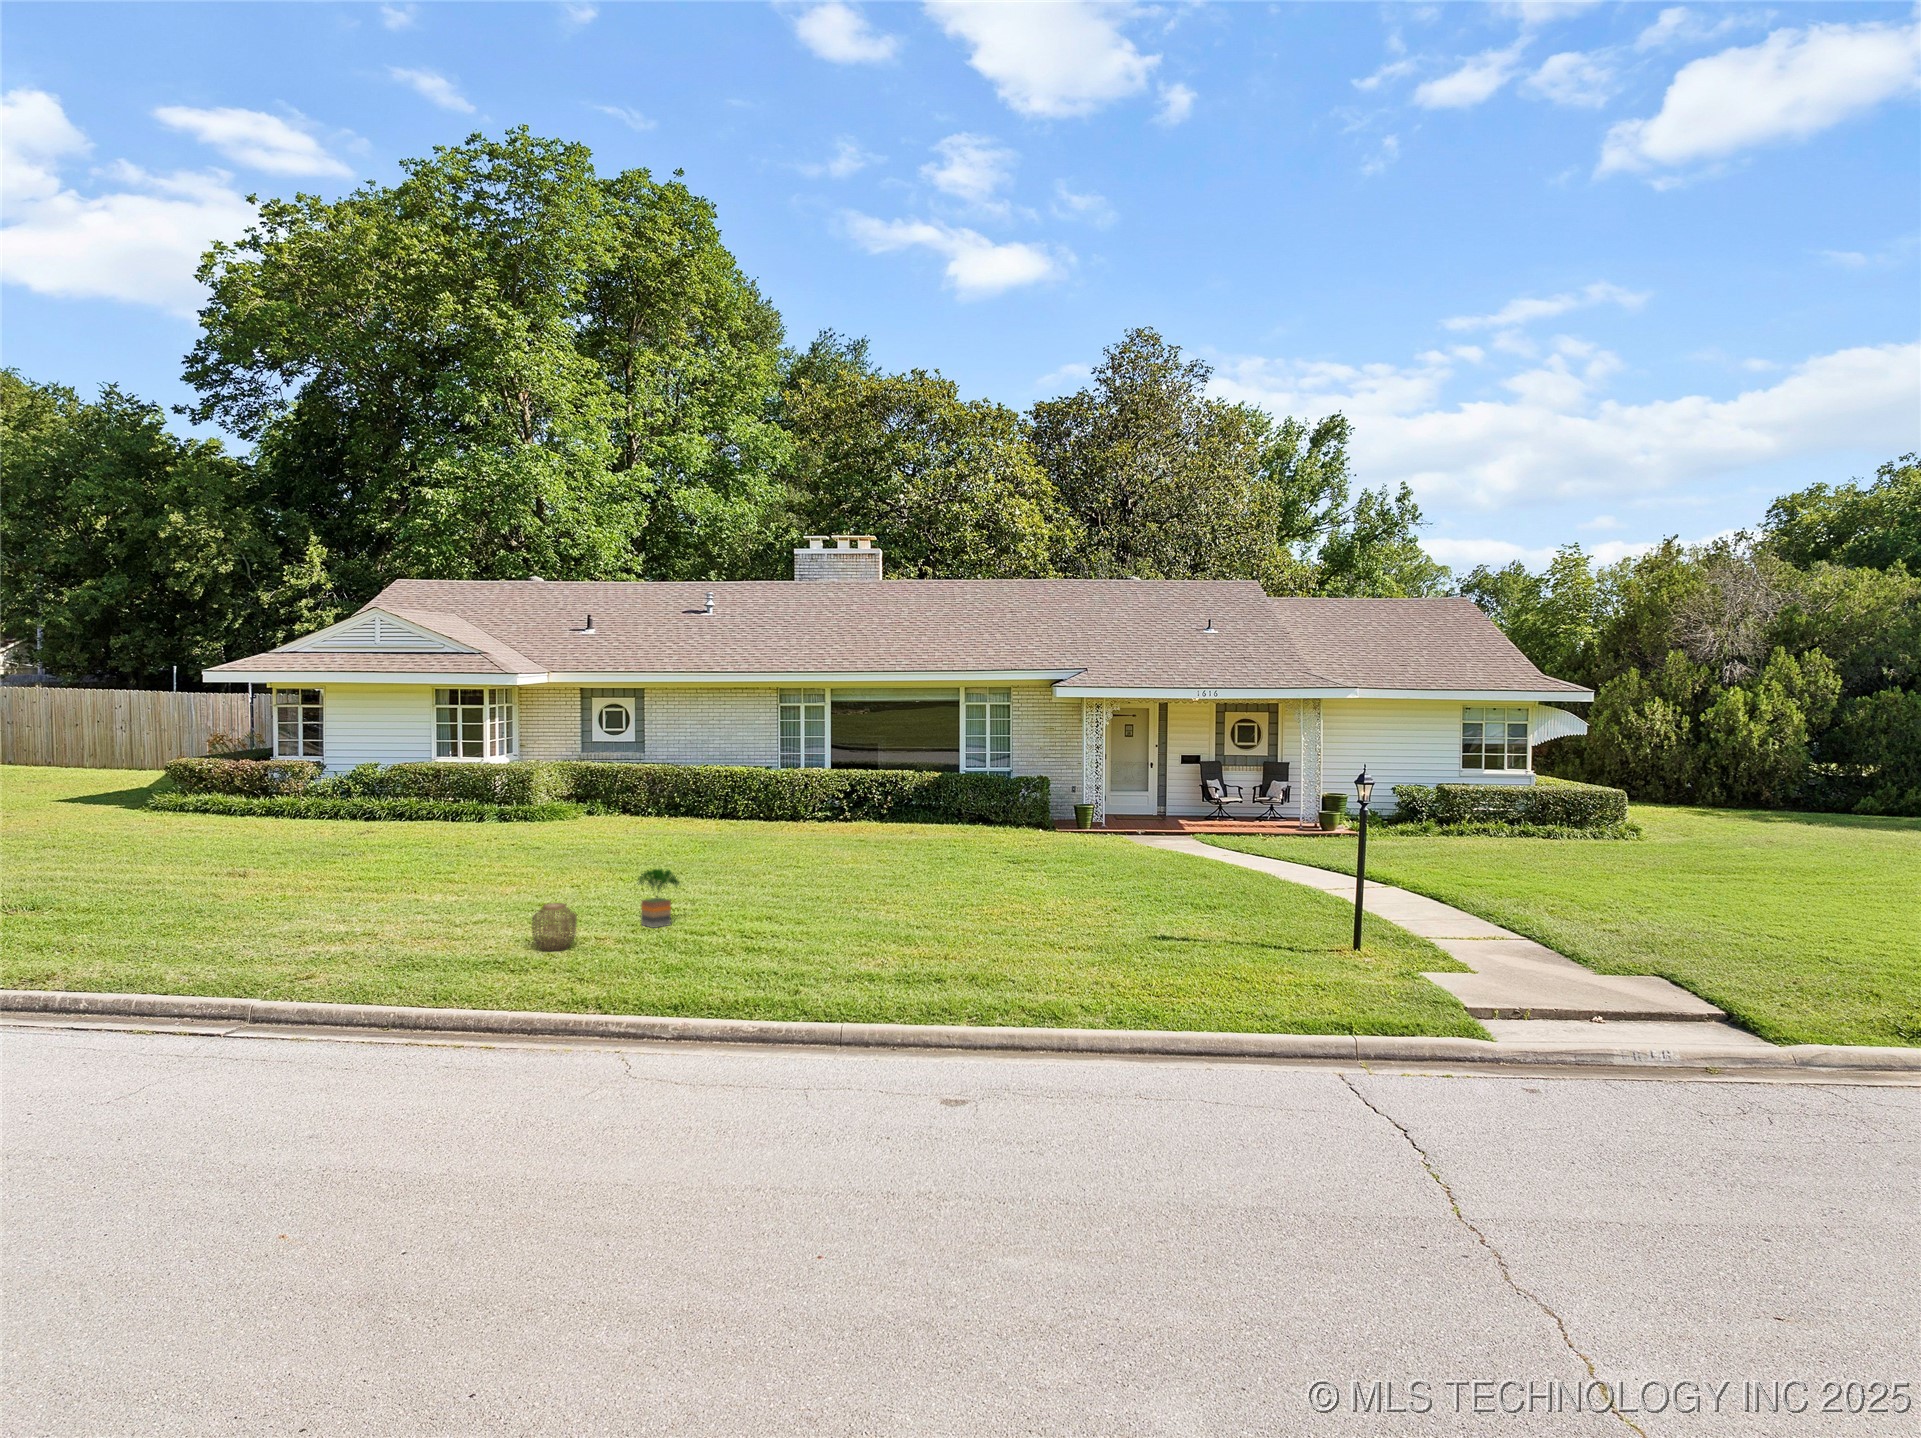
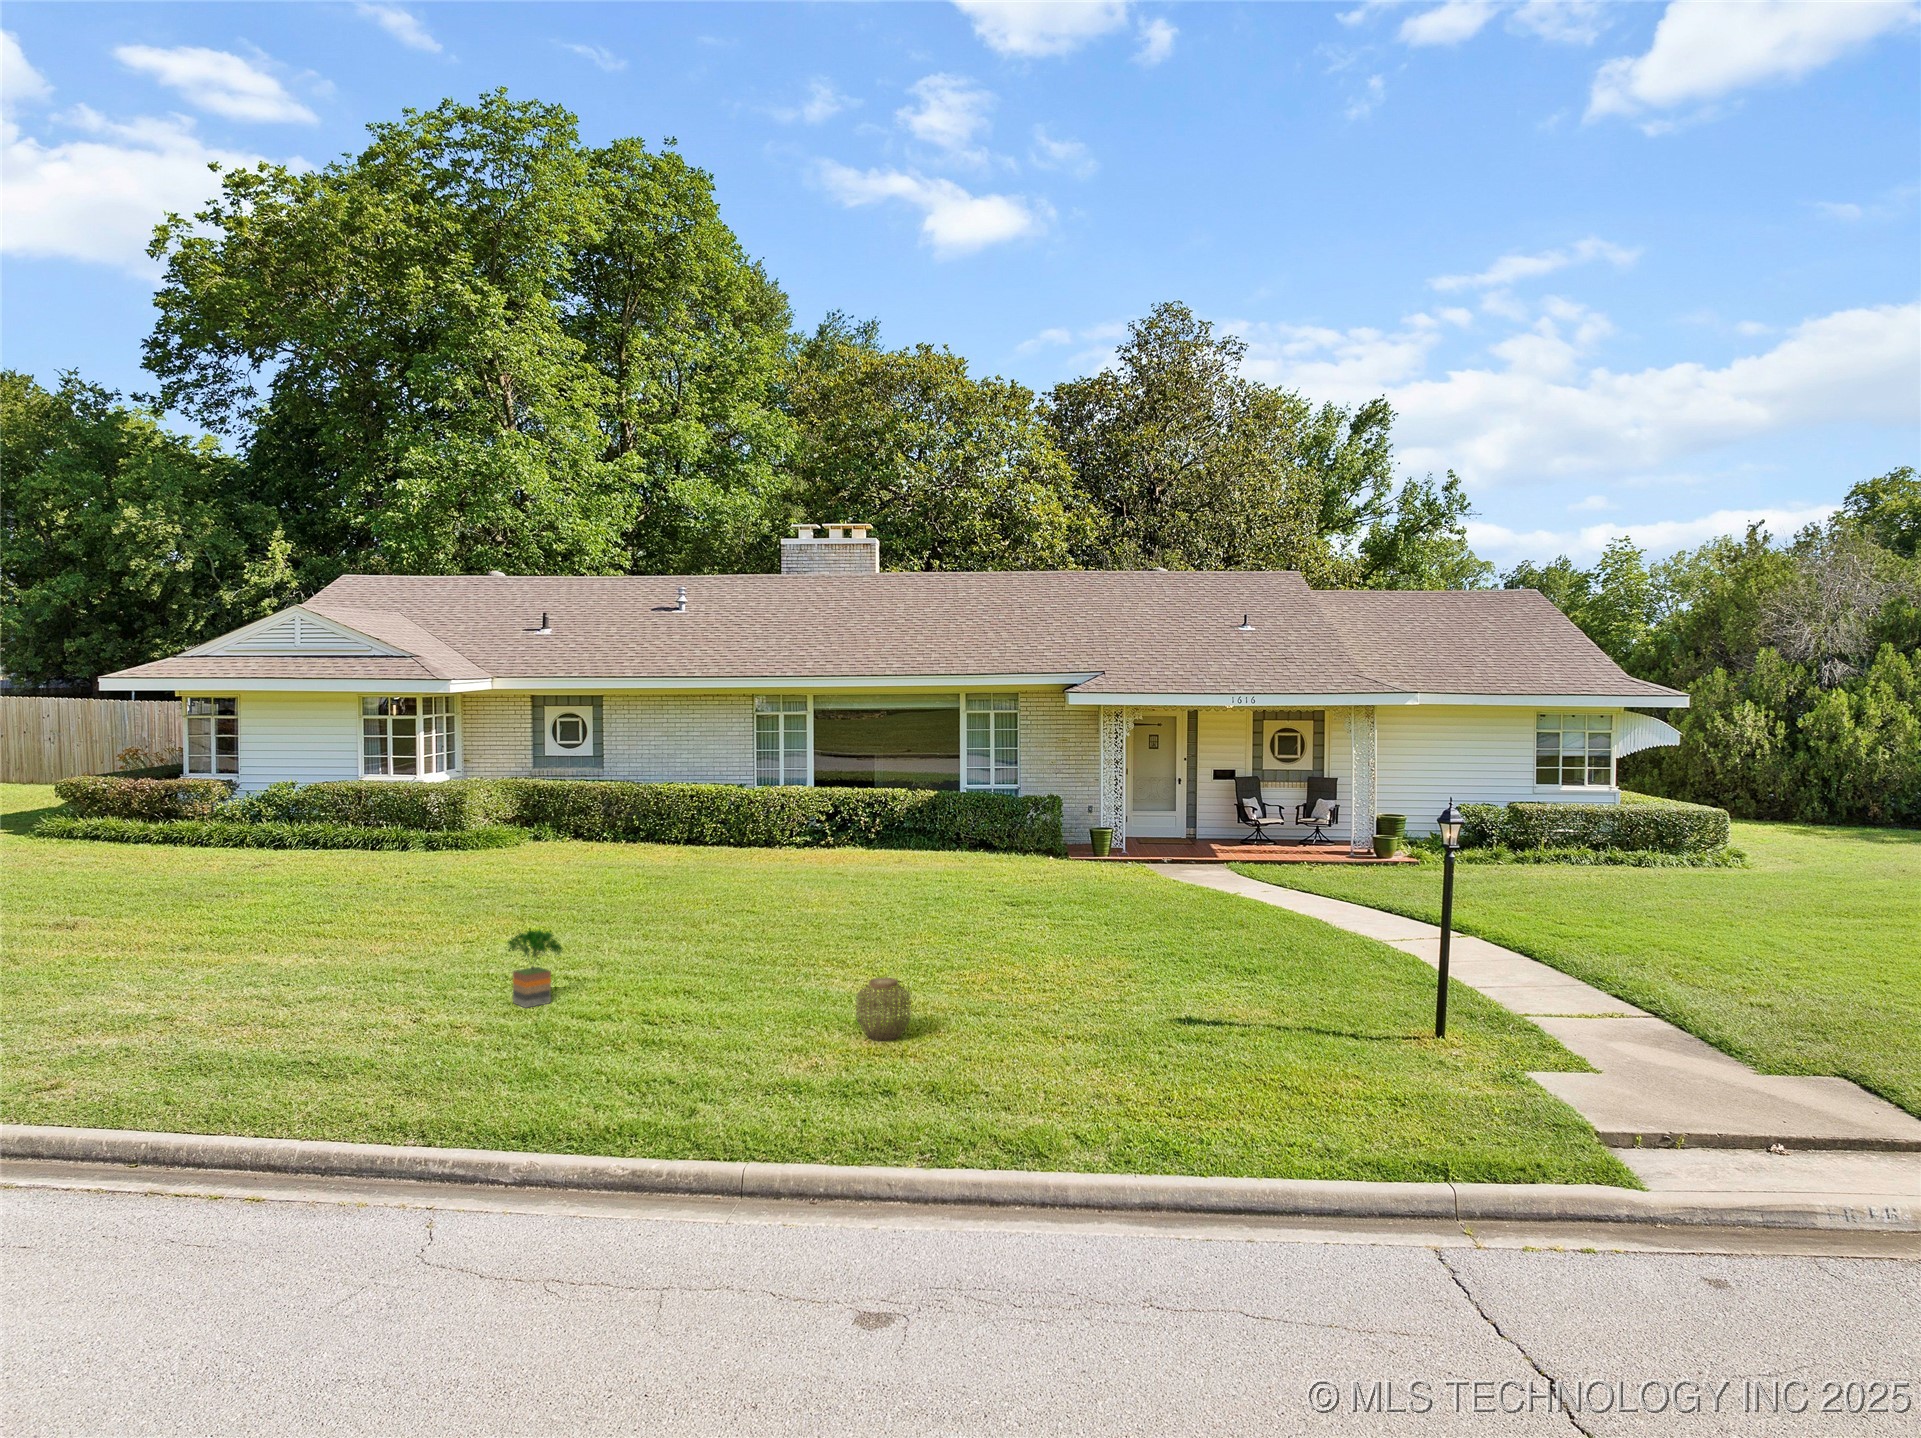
woven basket: present [532,903,577,951] -> present [856,978,911,1041]

